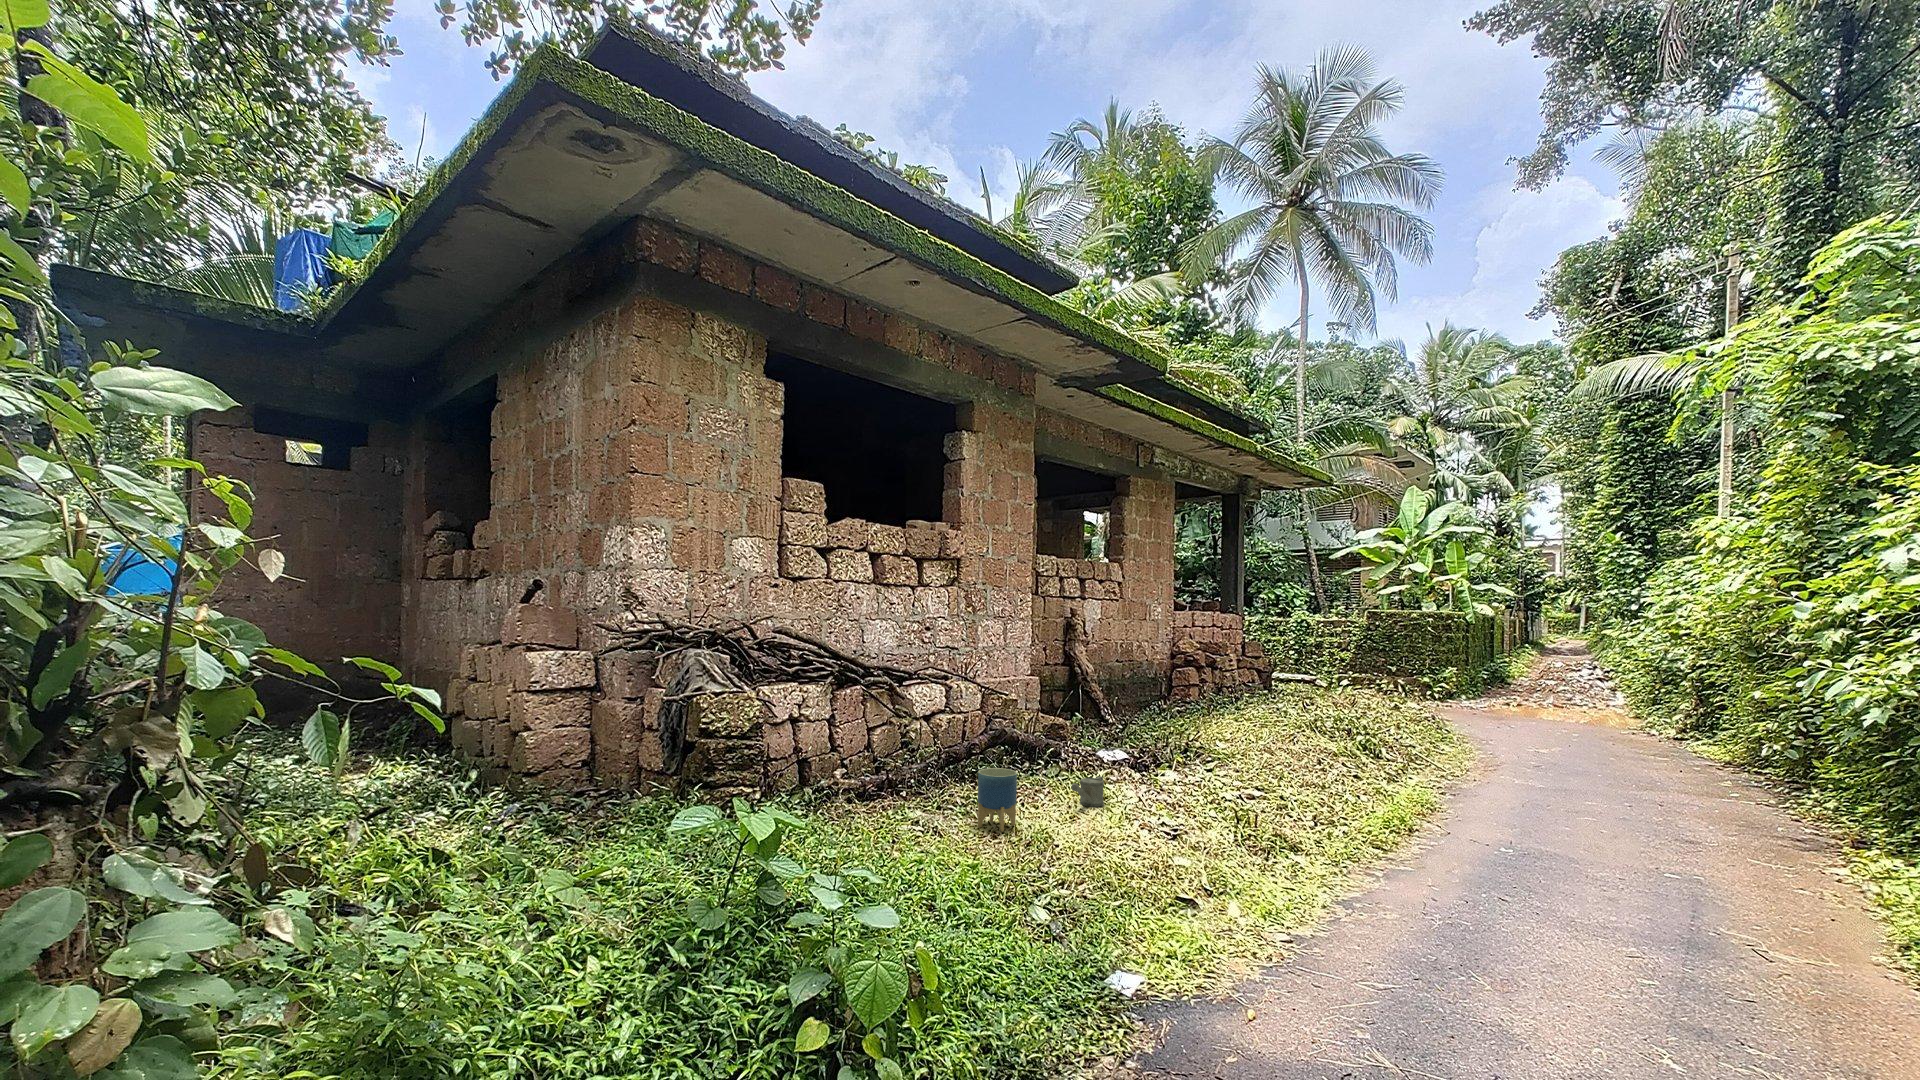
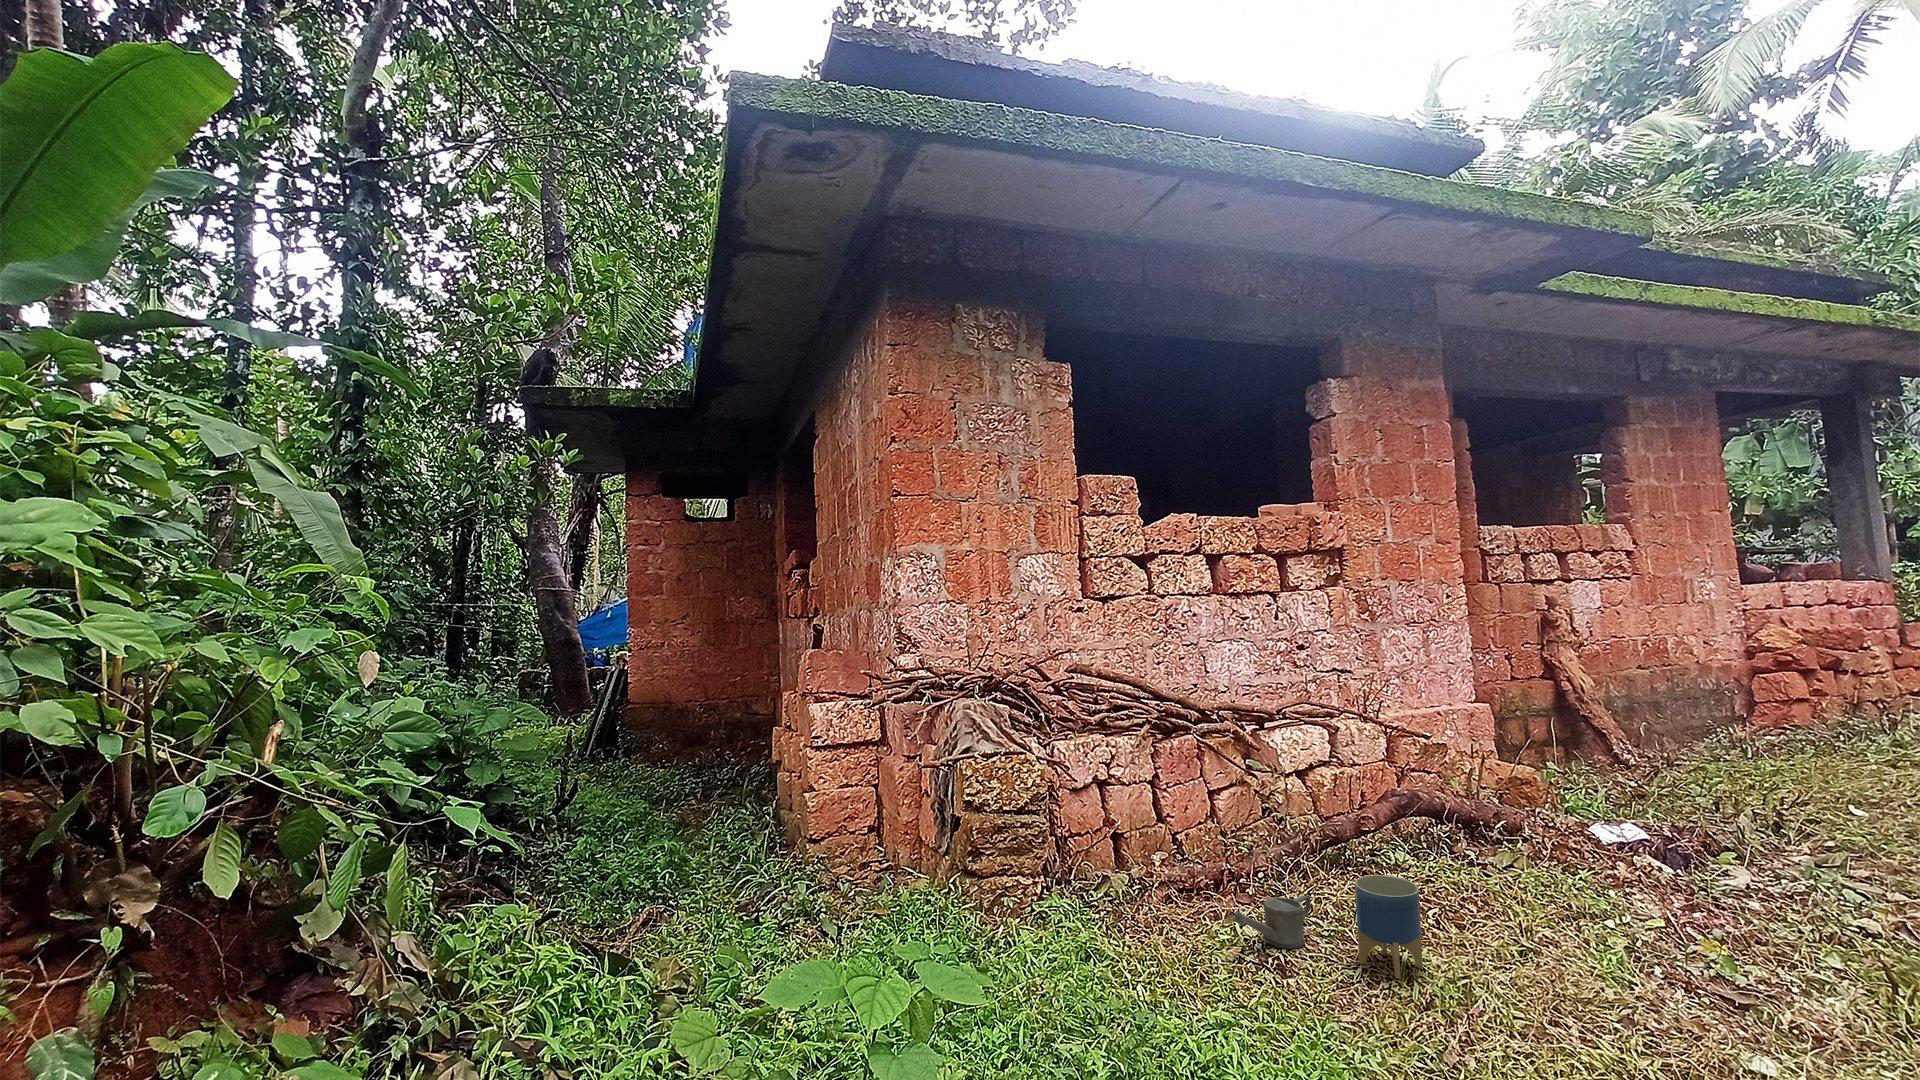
watering can: present [1072,776,1104,807] -> present [1234,896,1311,949]

